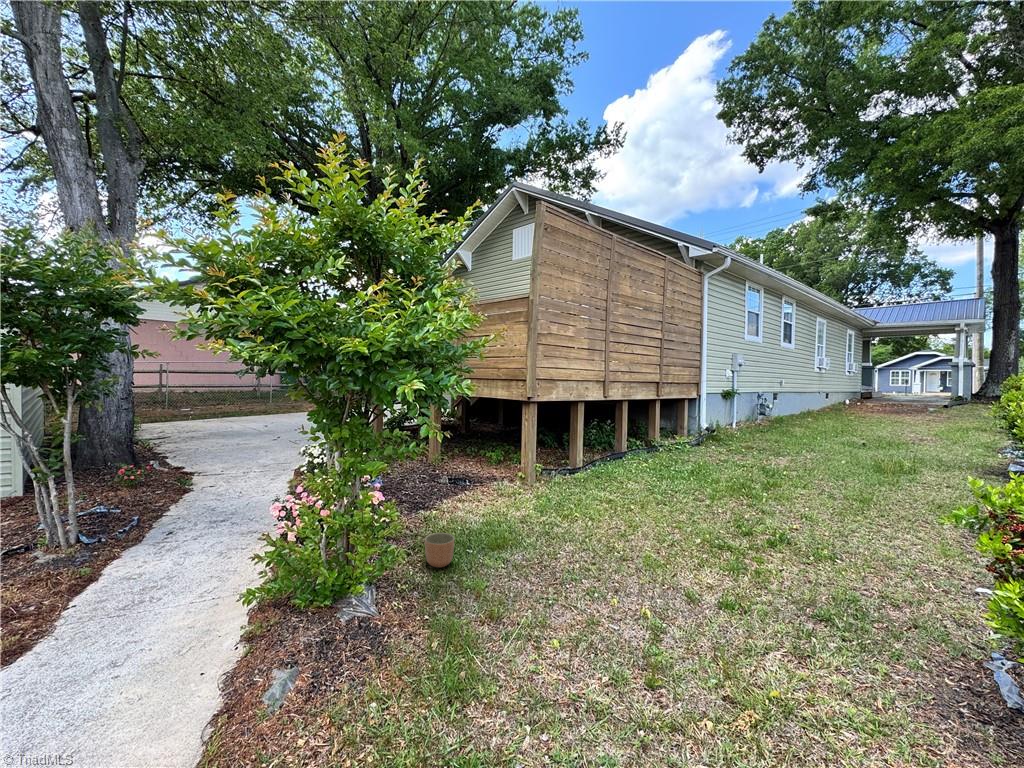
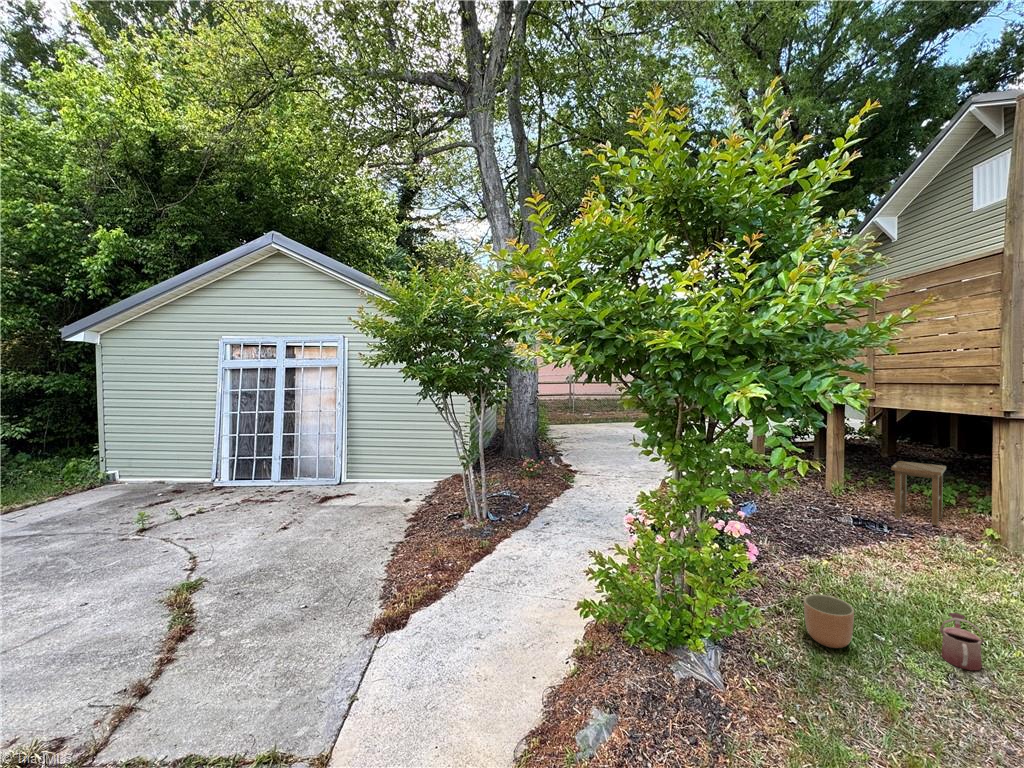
stool: none [472,434,500,475] -> present [892,461,946,525]
watering can: none [497,525,516,557] -> present [940,613,984,670]

